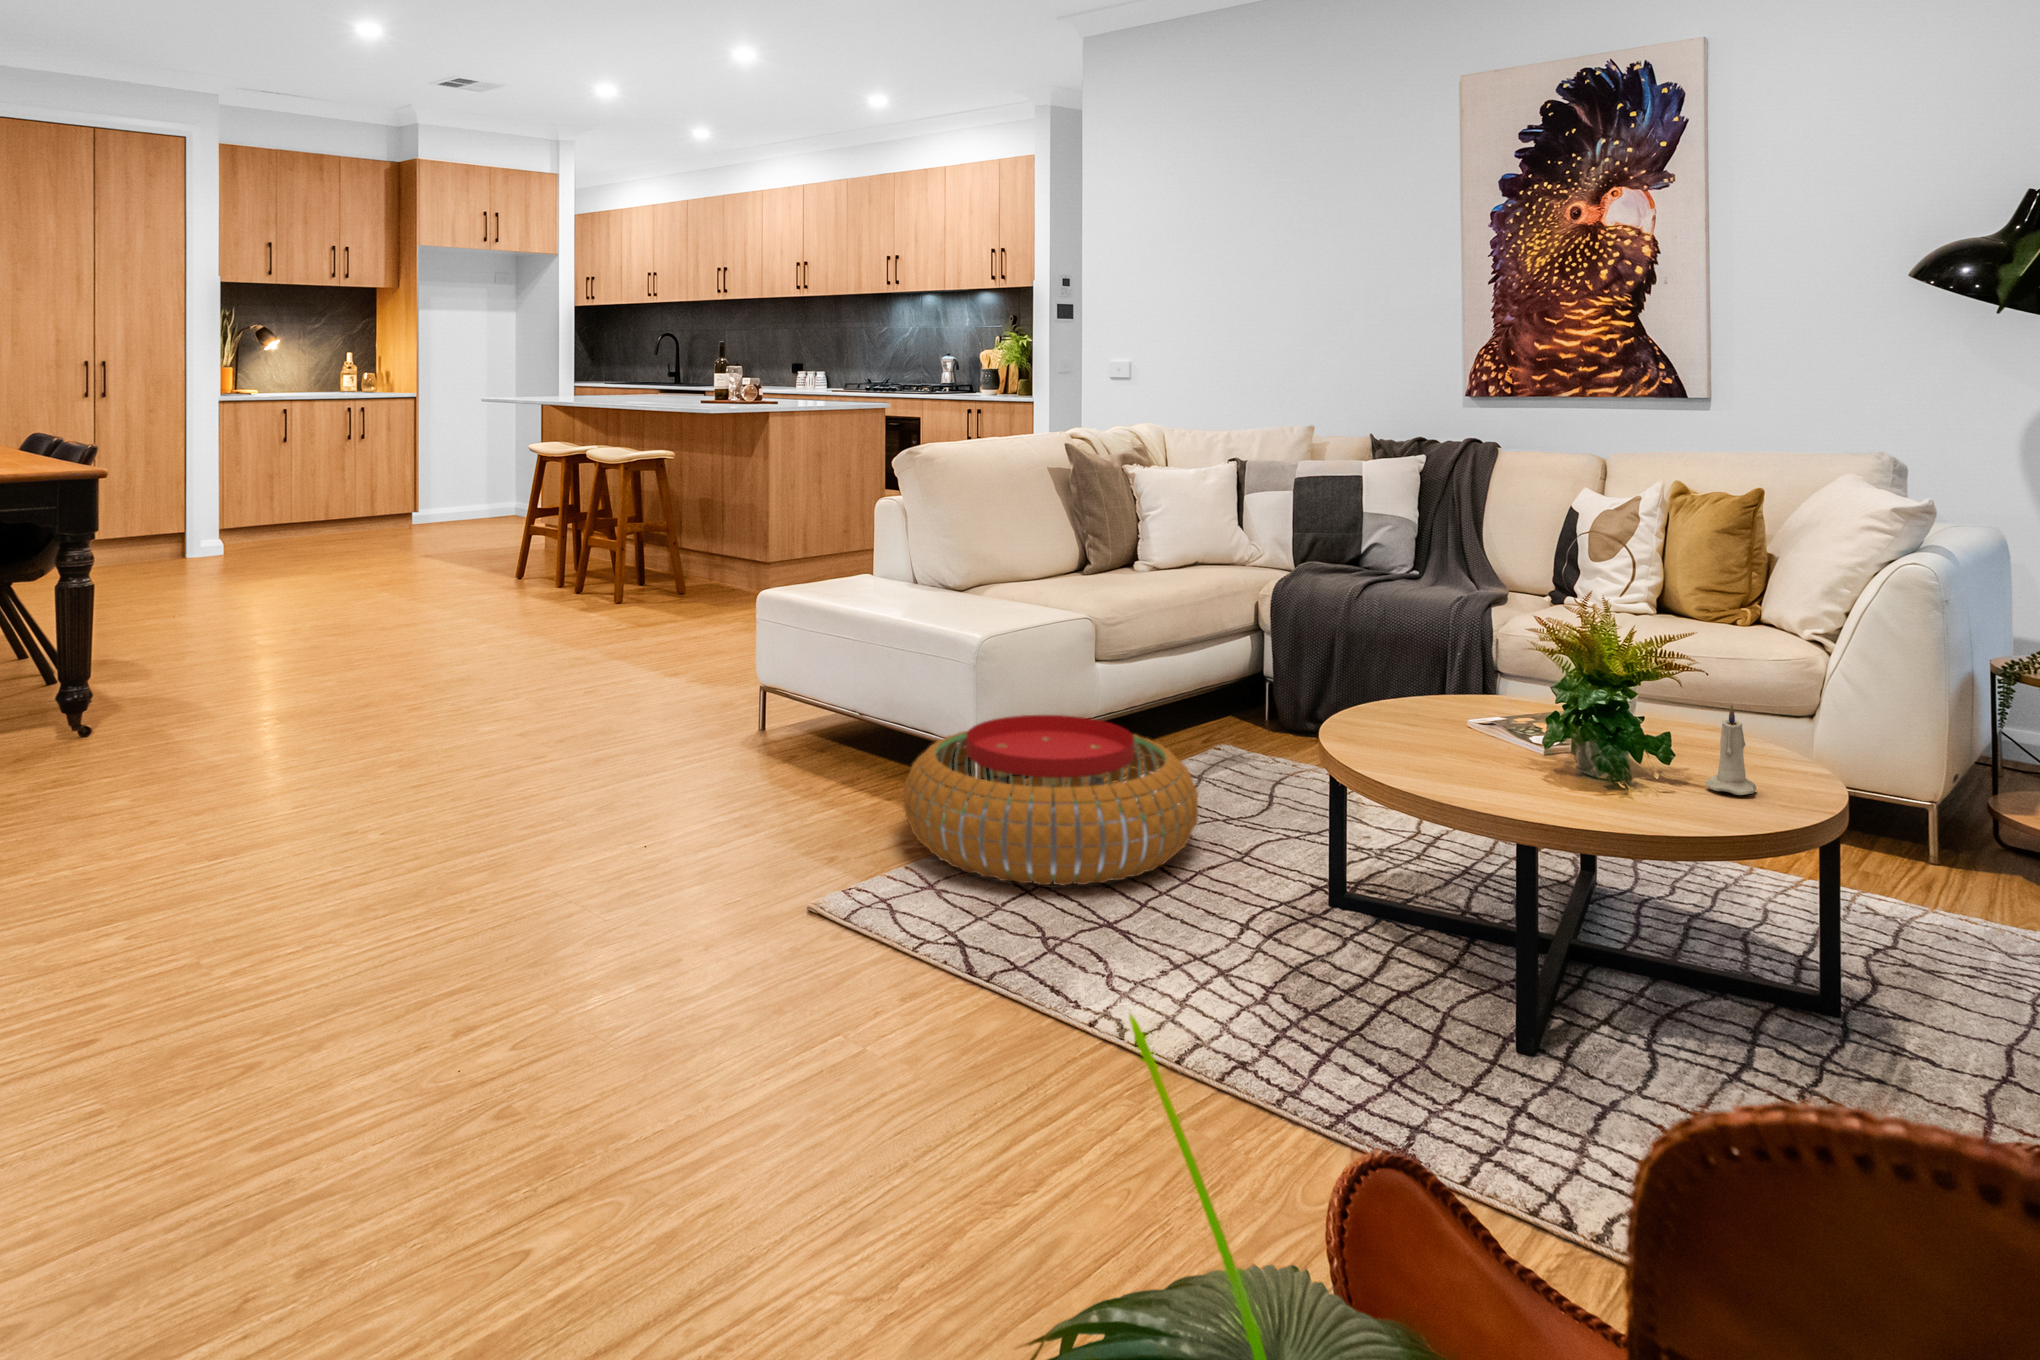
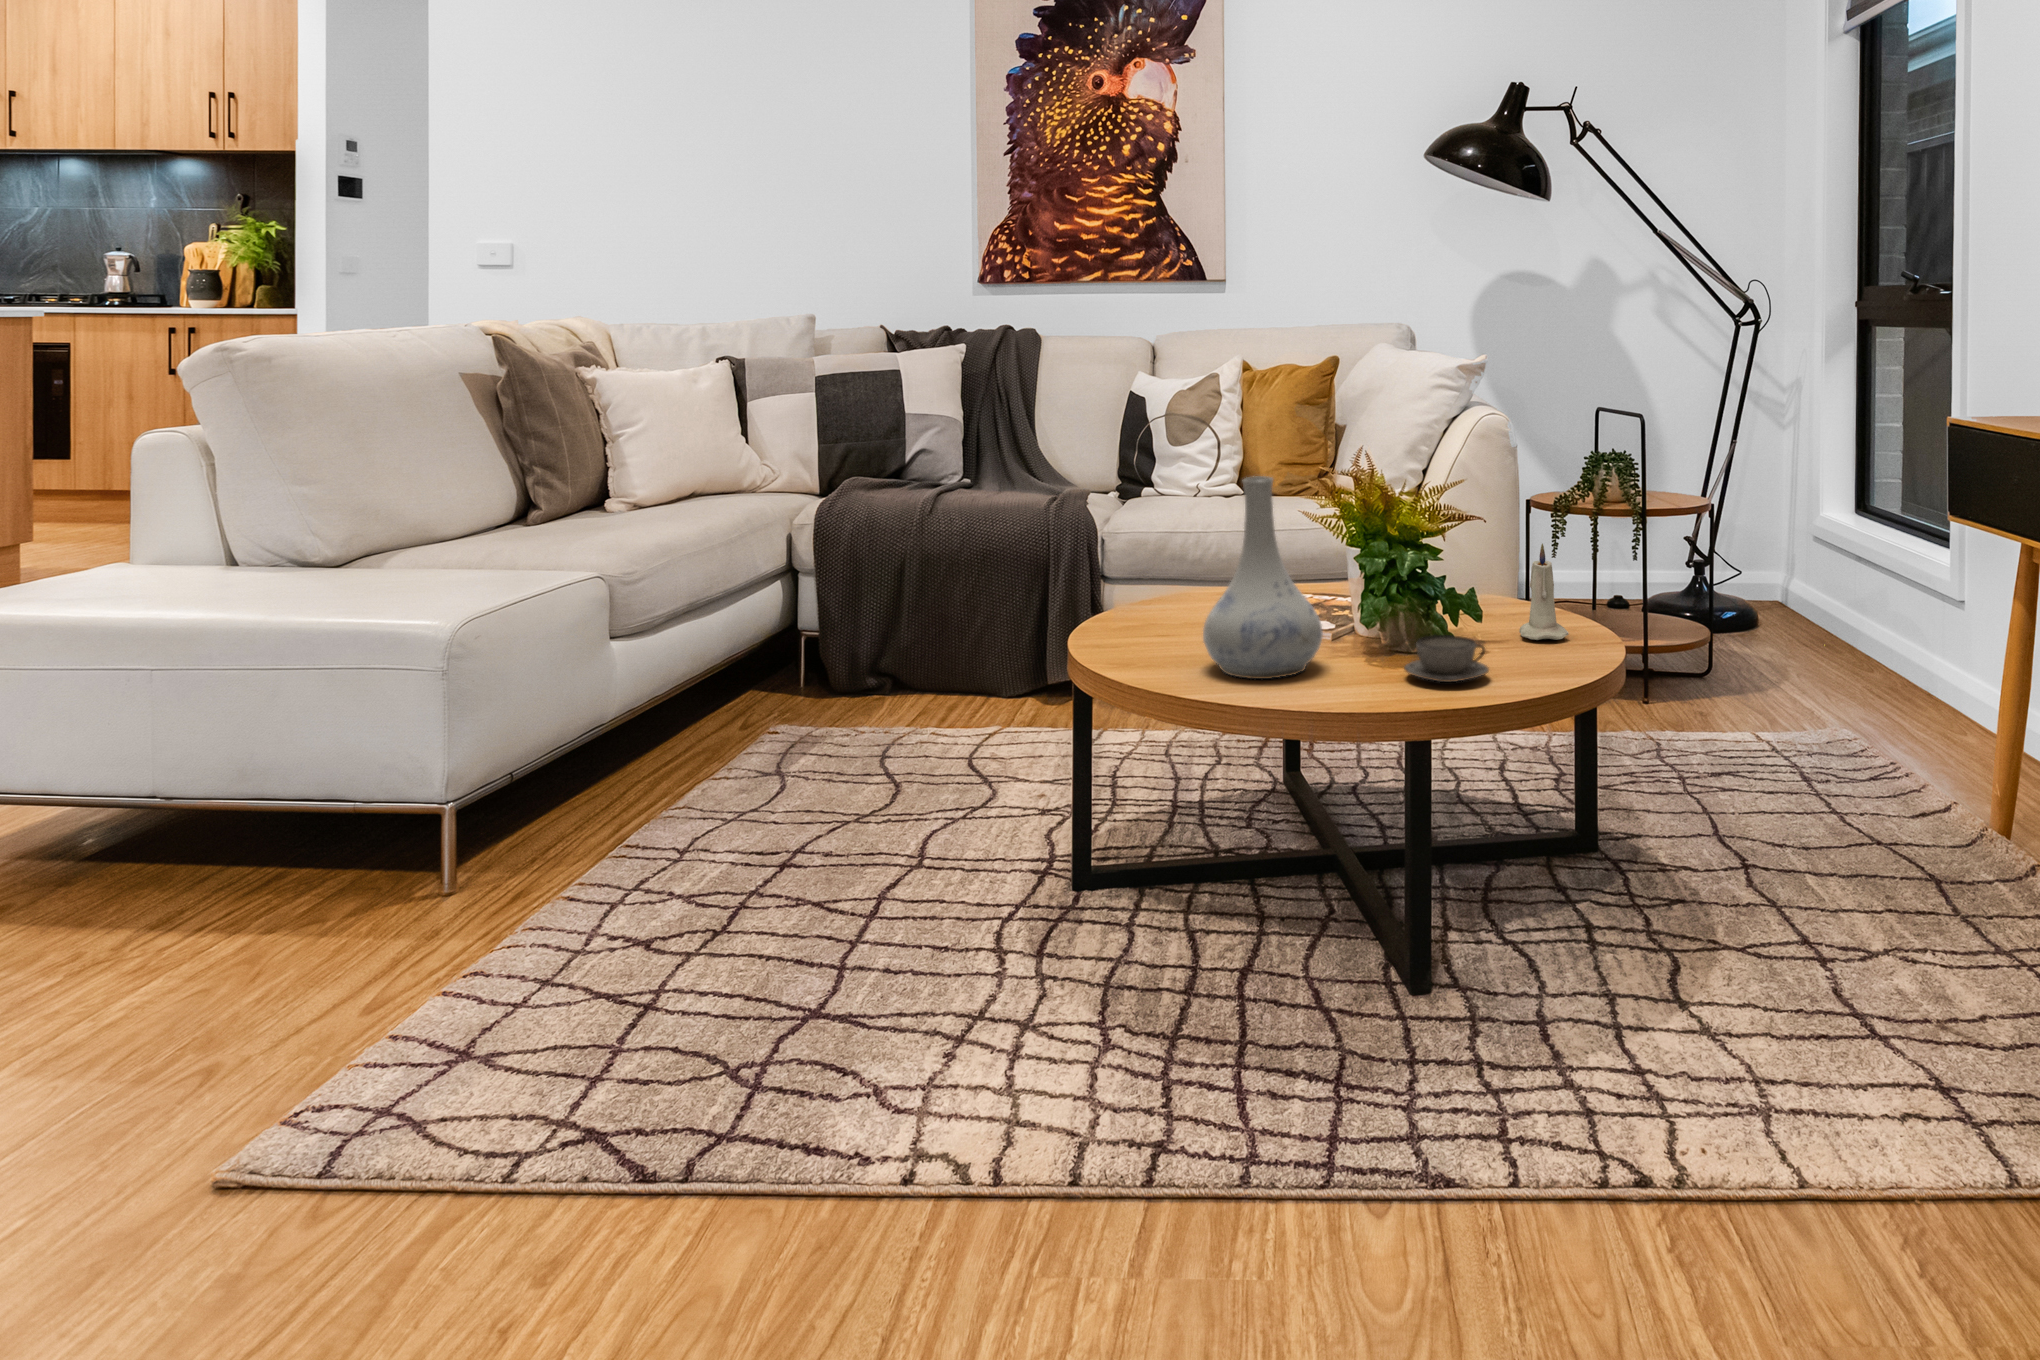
vase: none [1390,611,1490,773] -> present [1203,476,1323,679]
pouf: present [903,715,1198,885] -> none [348,717,857,1005]
teacup: none [1536,764,1613,805] -> present [1404,635,1489,682]

